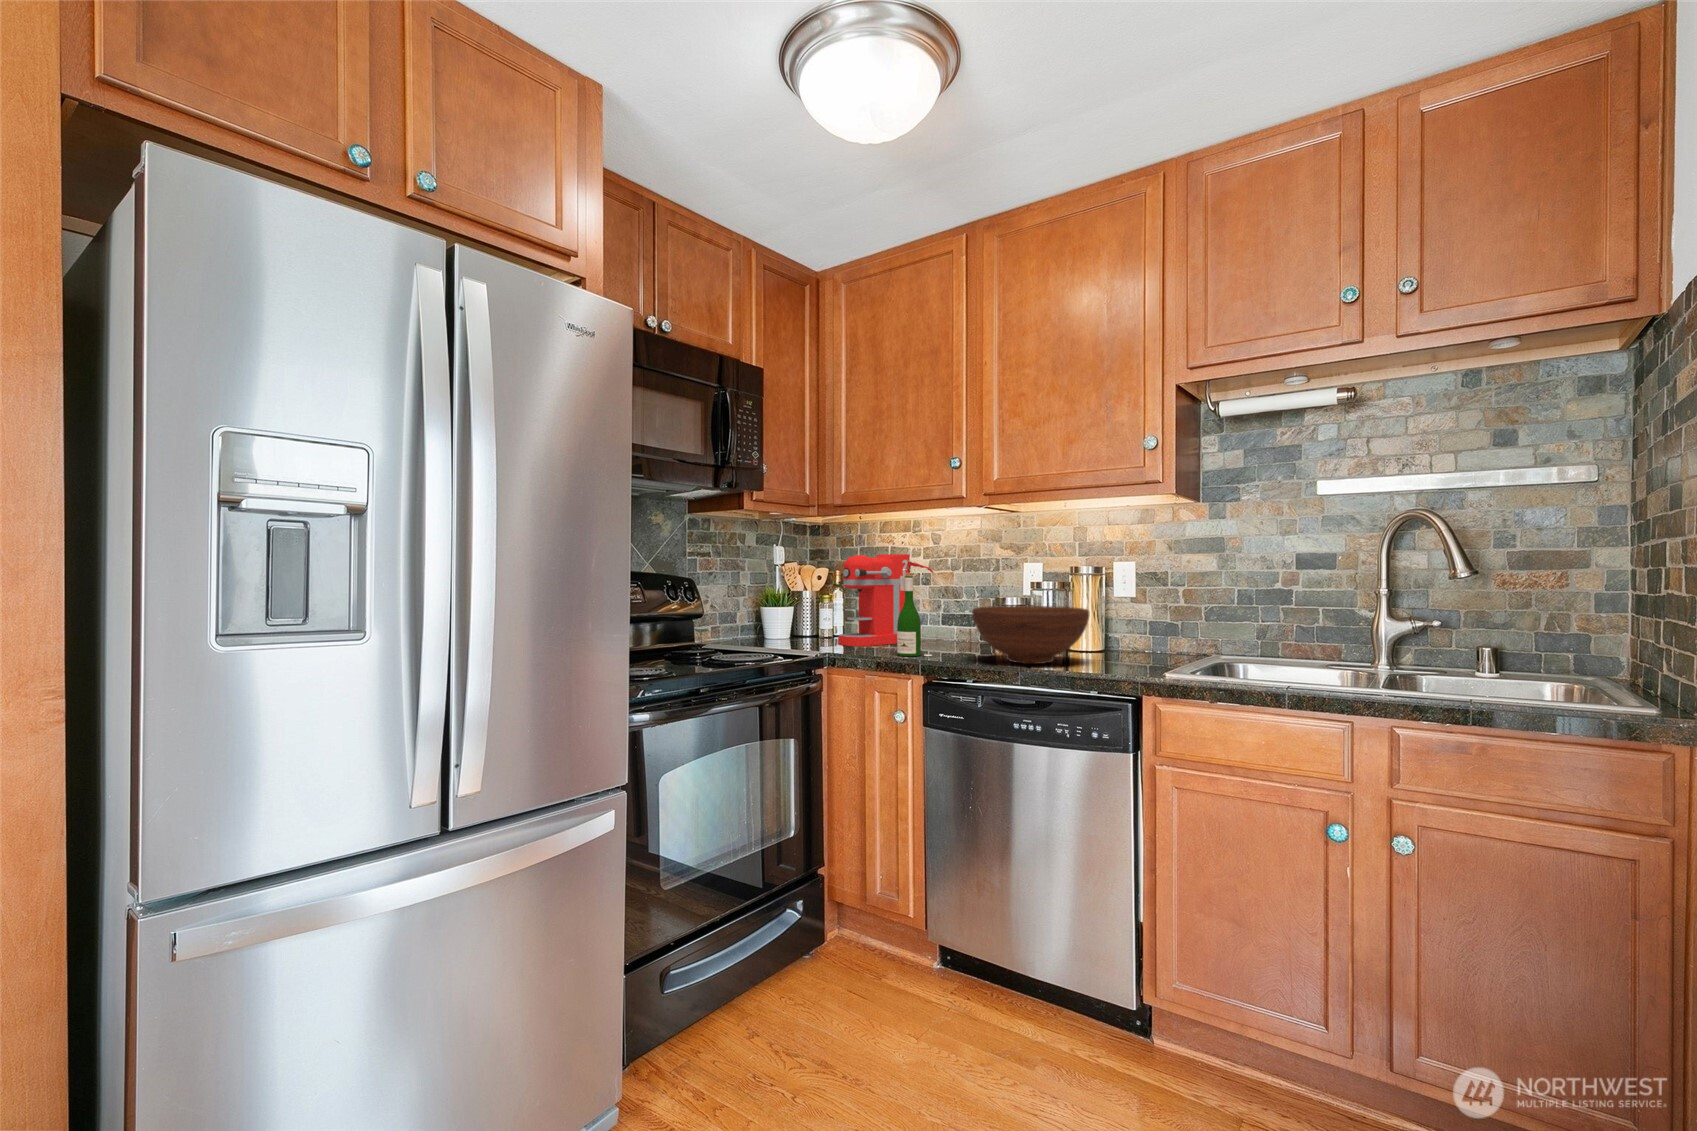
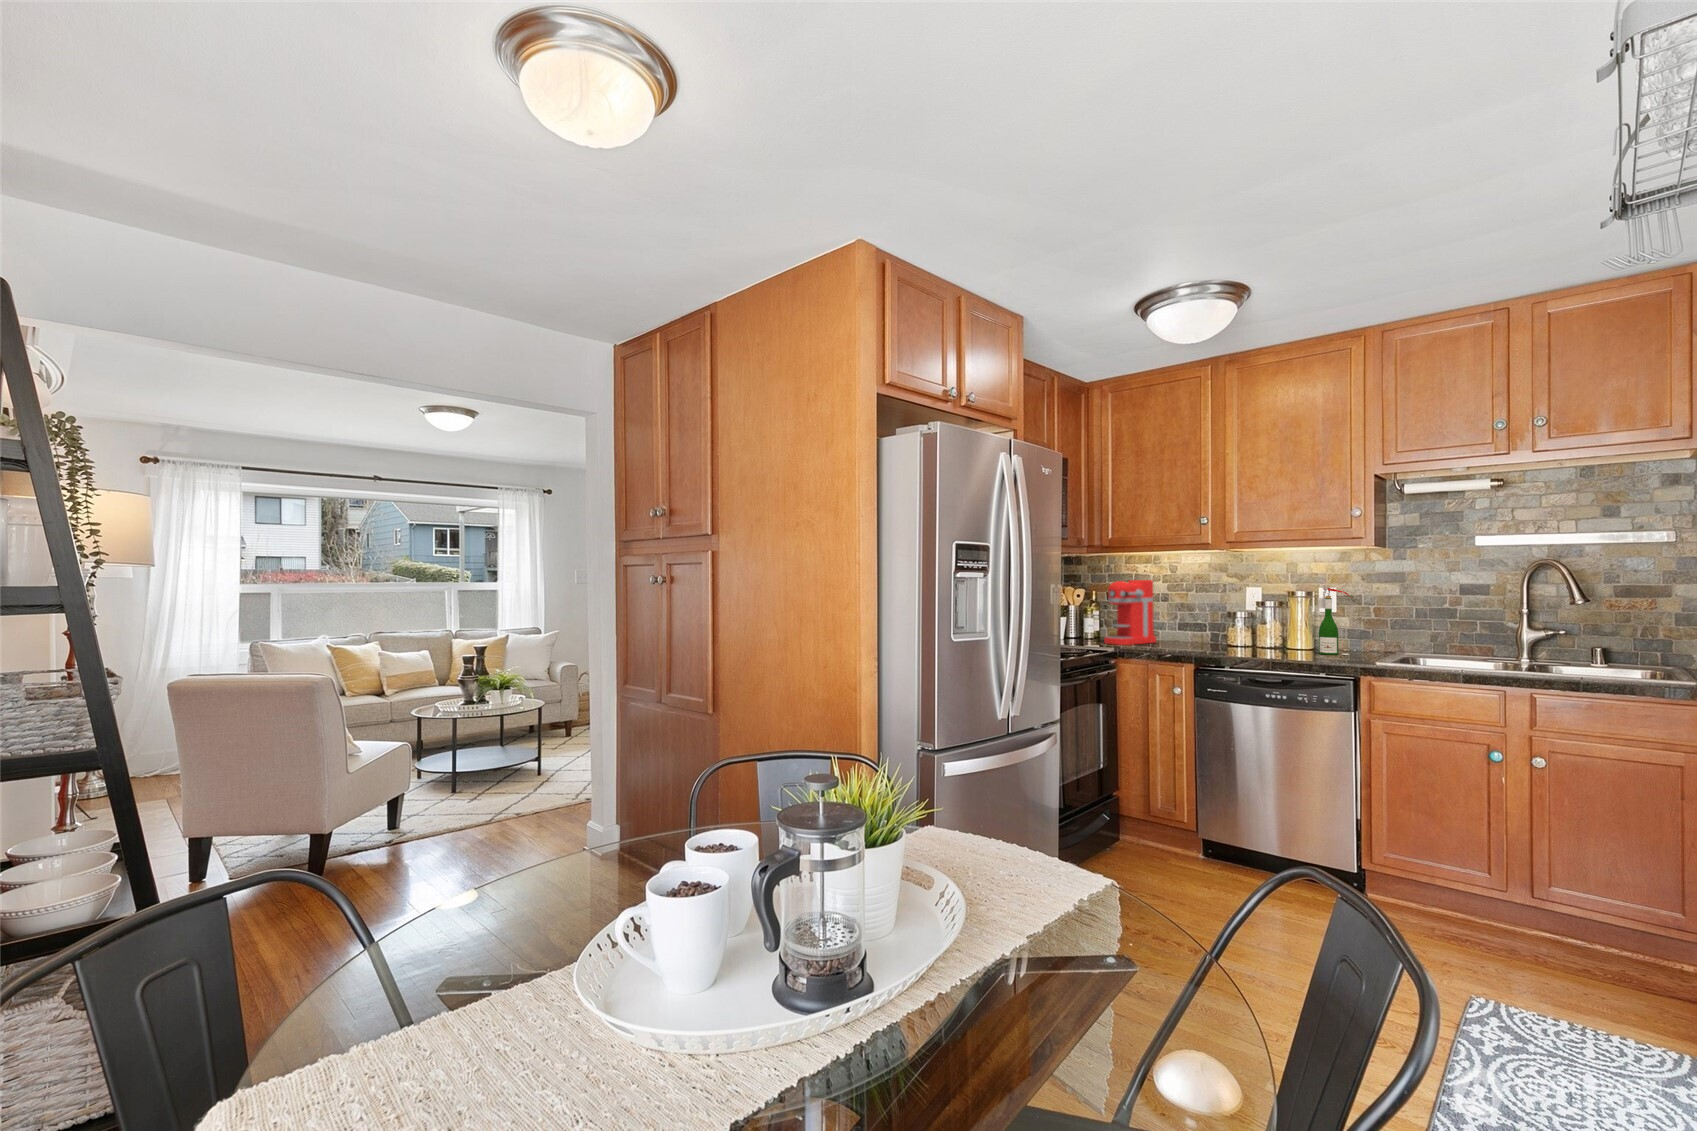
wine bottle: present [897,560,934,656] -> present [1318,587,1349,655]
fruit bowl: present [972,606,1089,664] -> none [1226,618,1312,656]

